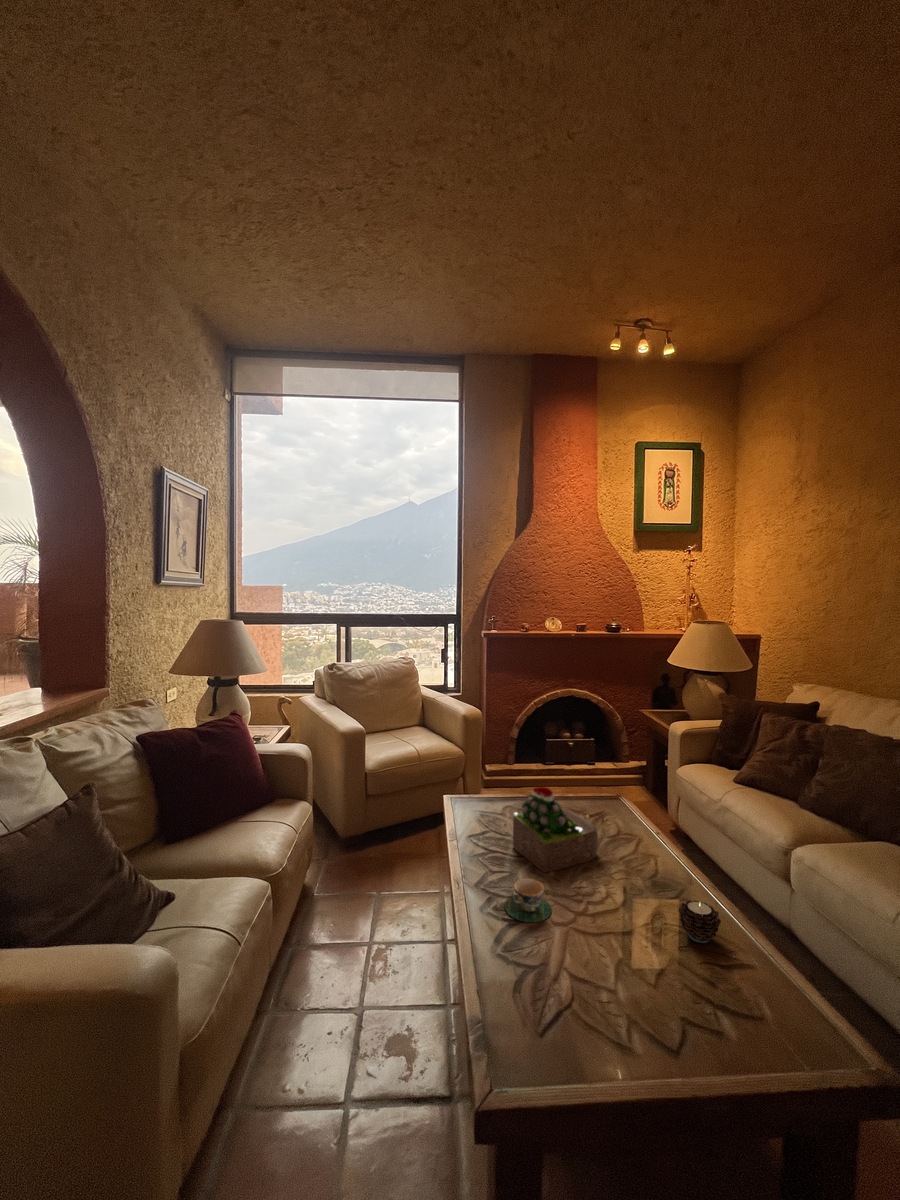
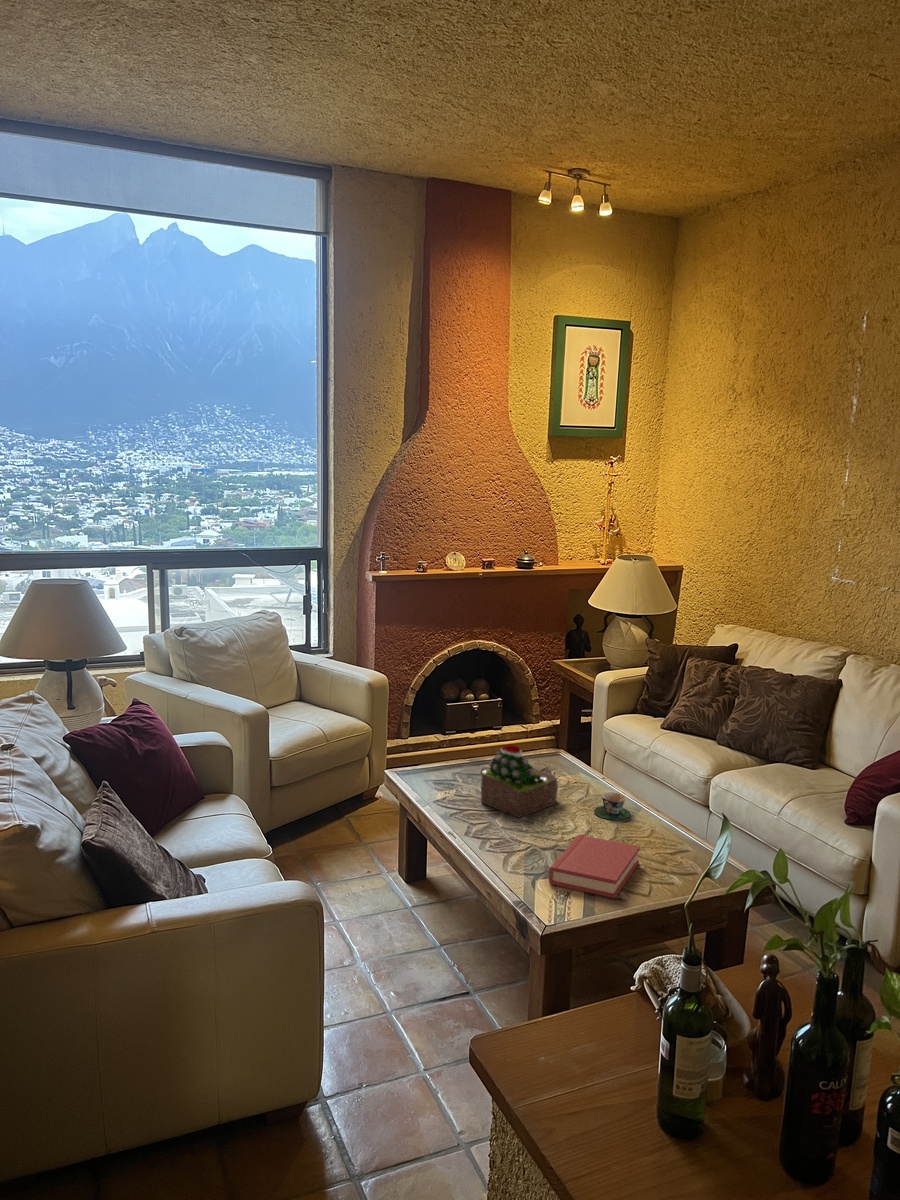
teacup: present [505,879,552,922] -> present [594,792,631,820]
candle: present [678,901,721,943] -> none [634,816,665,845]
hardback book: none [537,917,680,1050] -> present [549,835,640,898]

